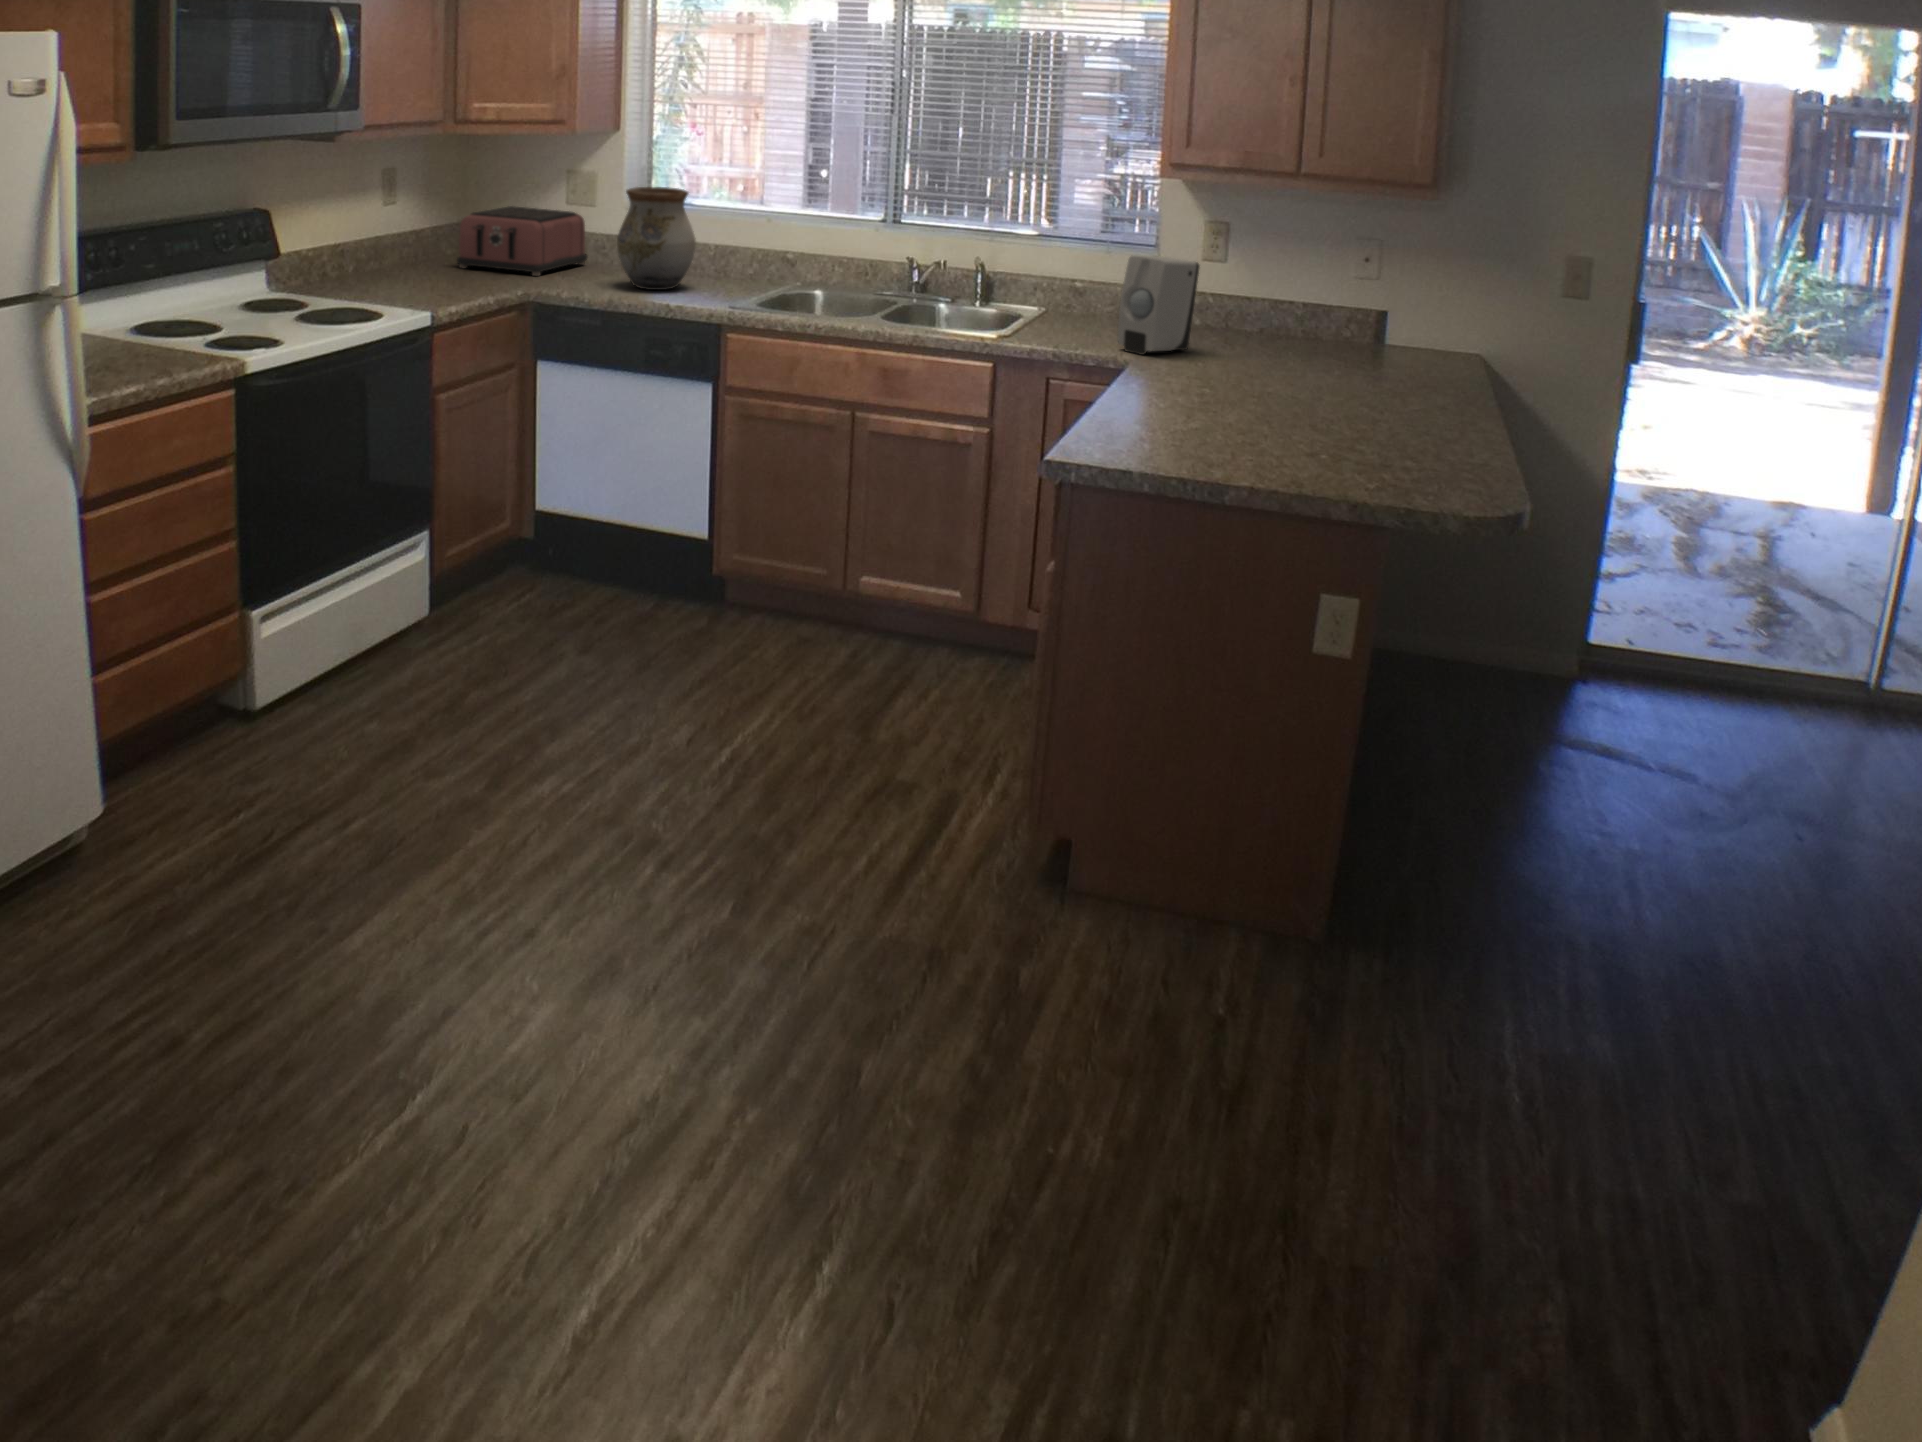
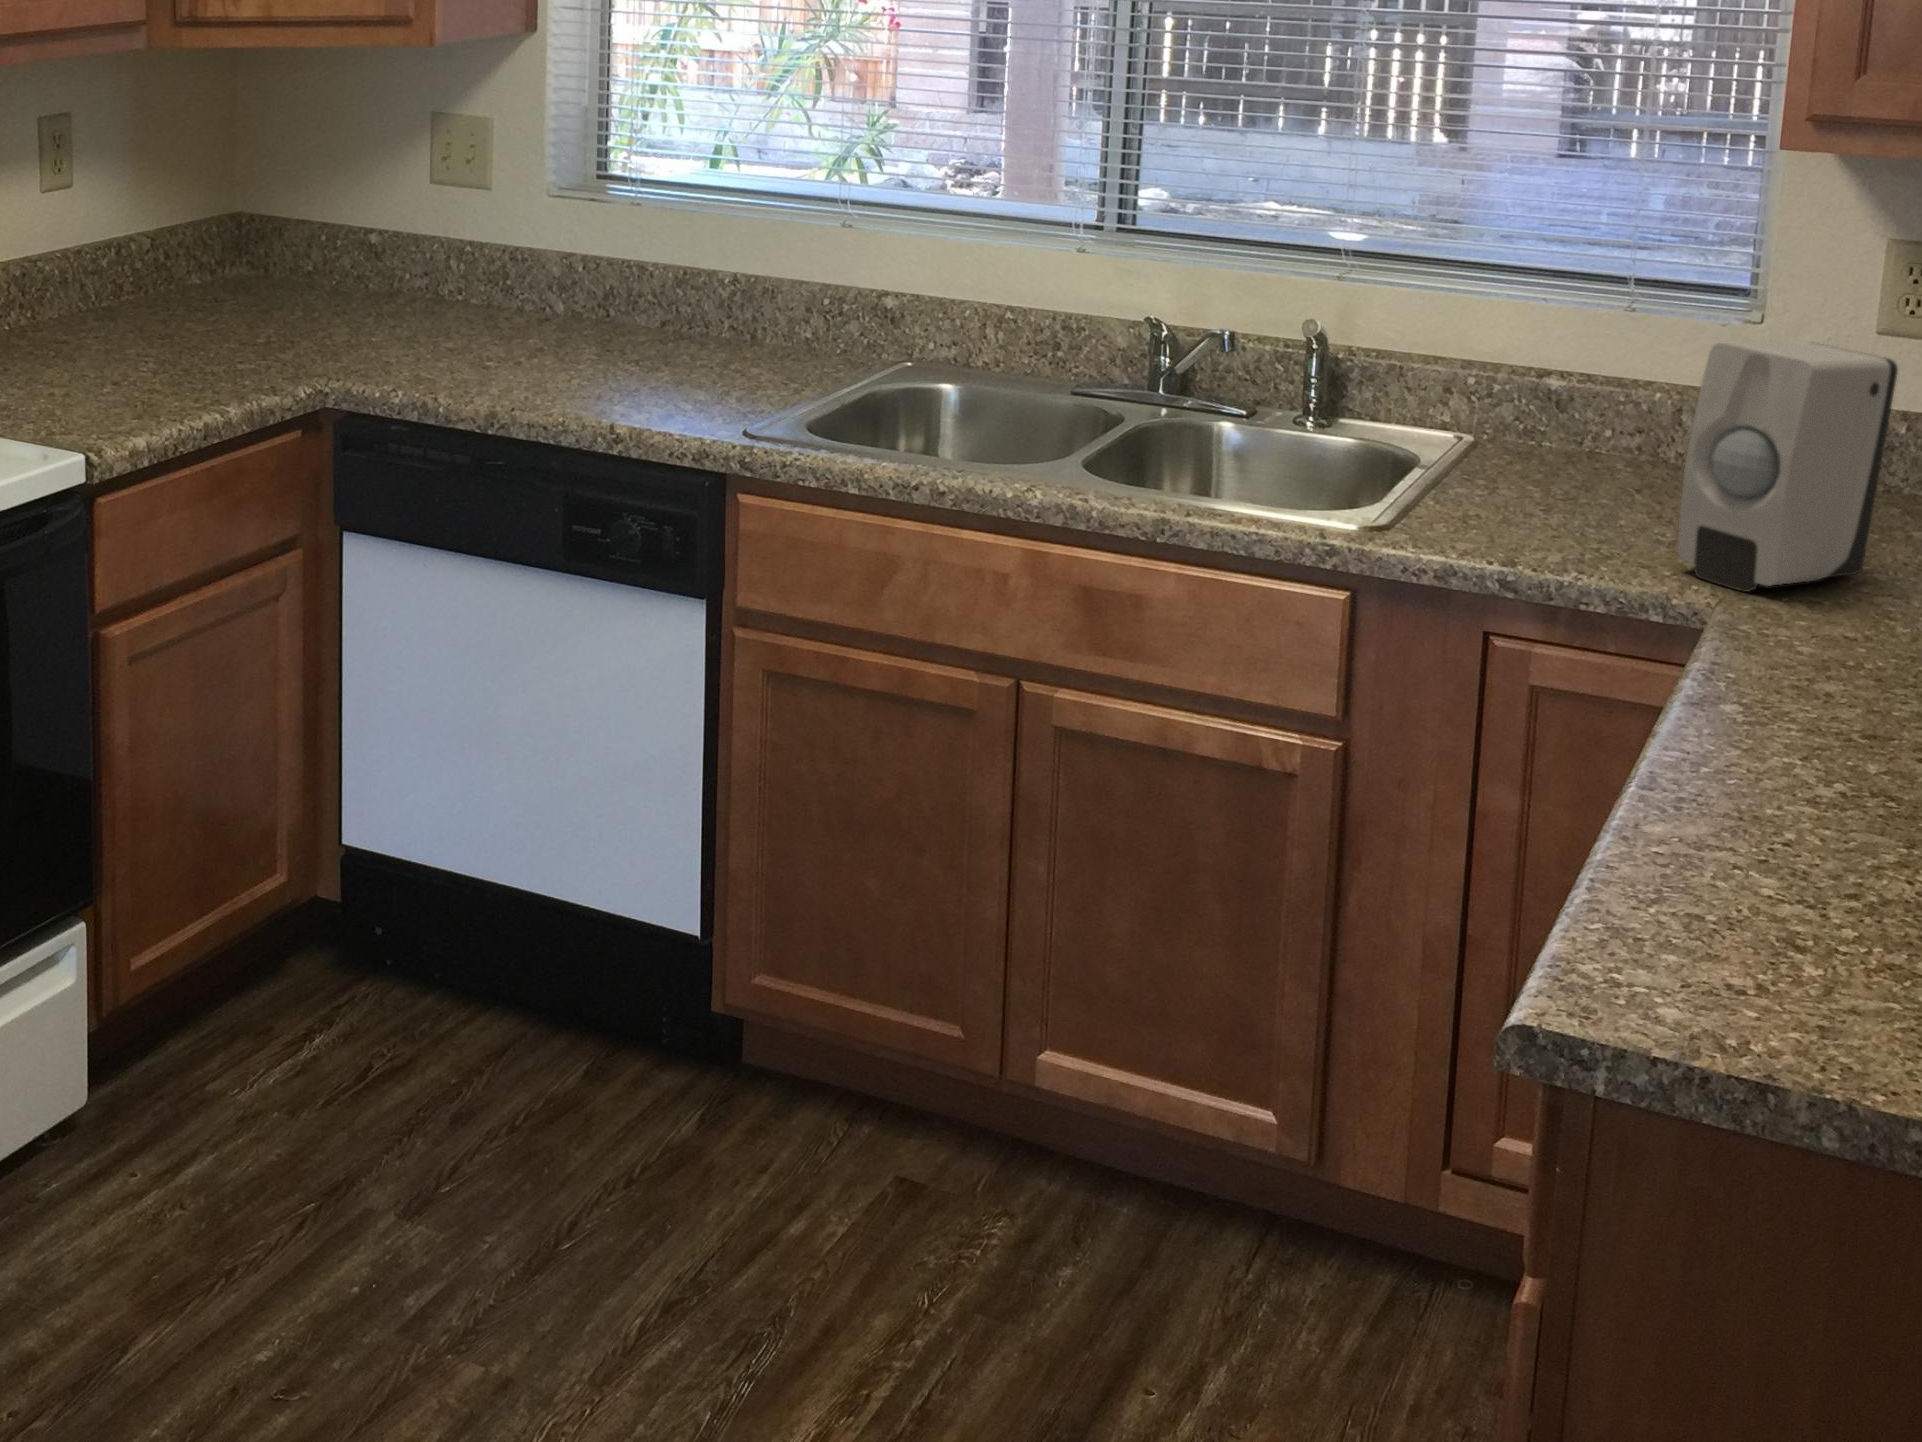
vase: present [617,187,696,290] -> none [508,152,678,377]
toaster: present [457,206,587,276] -> none [195,183,468,338]

